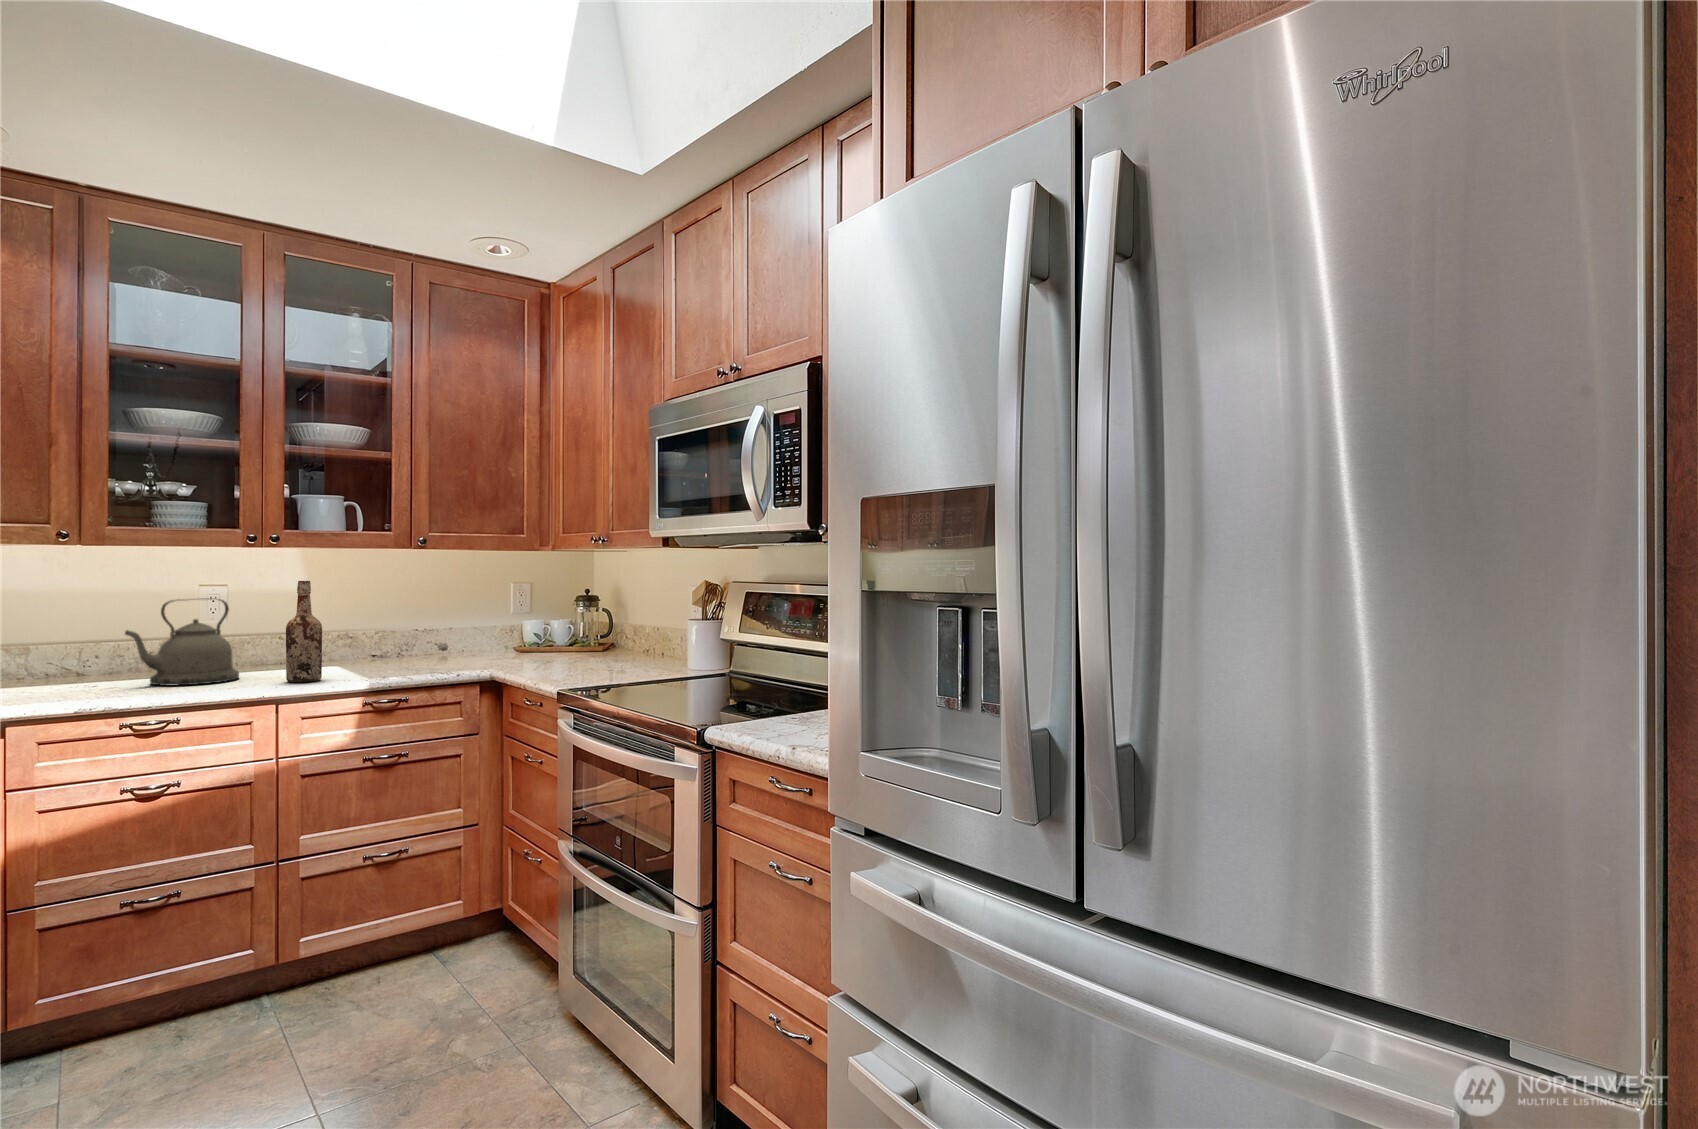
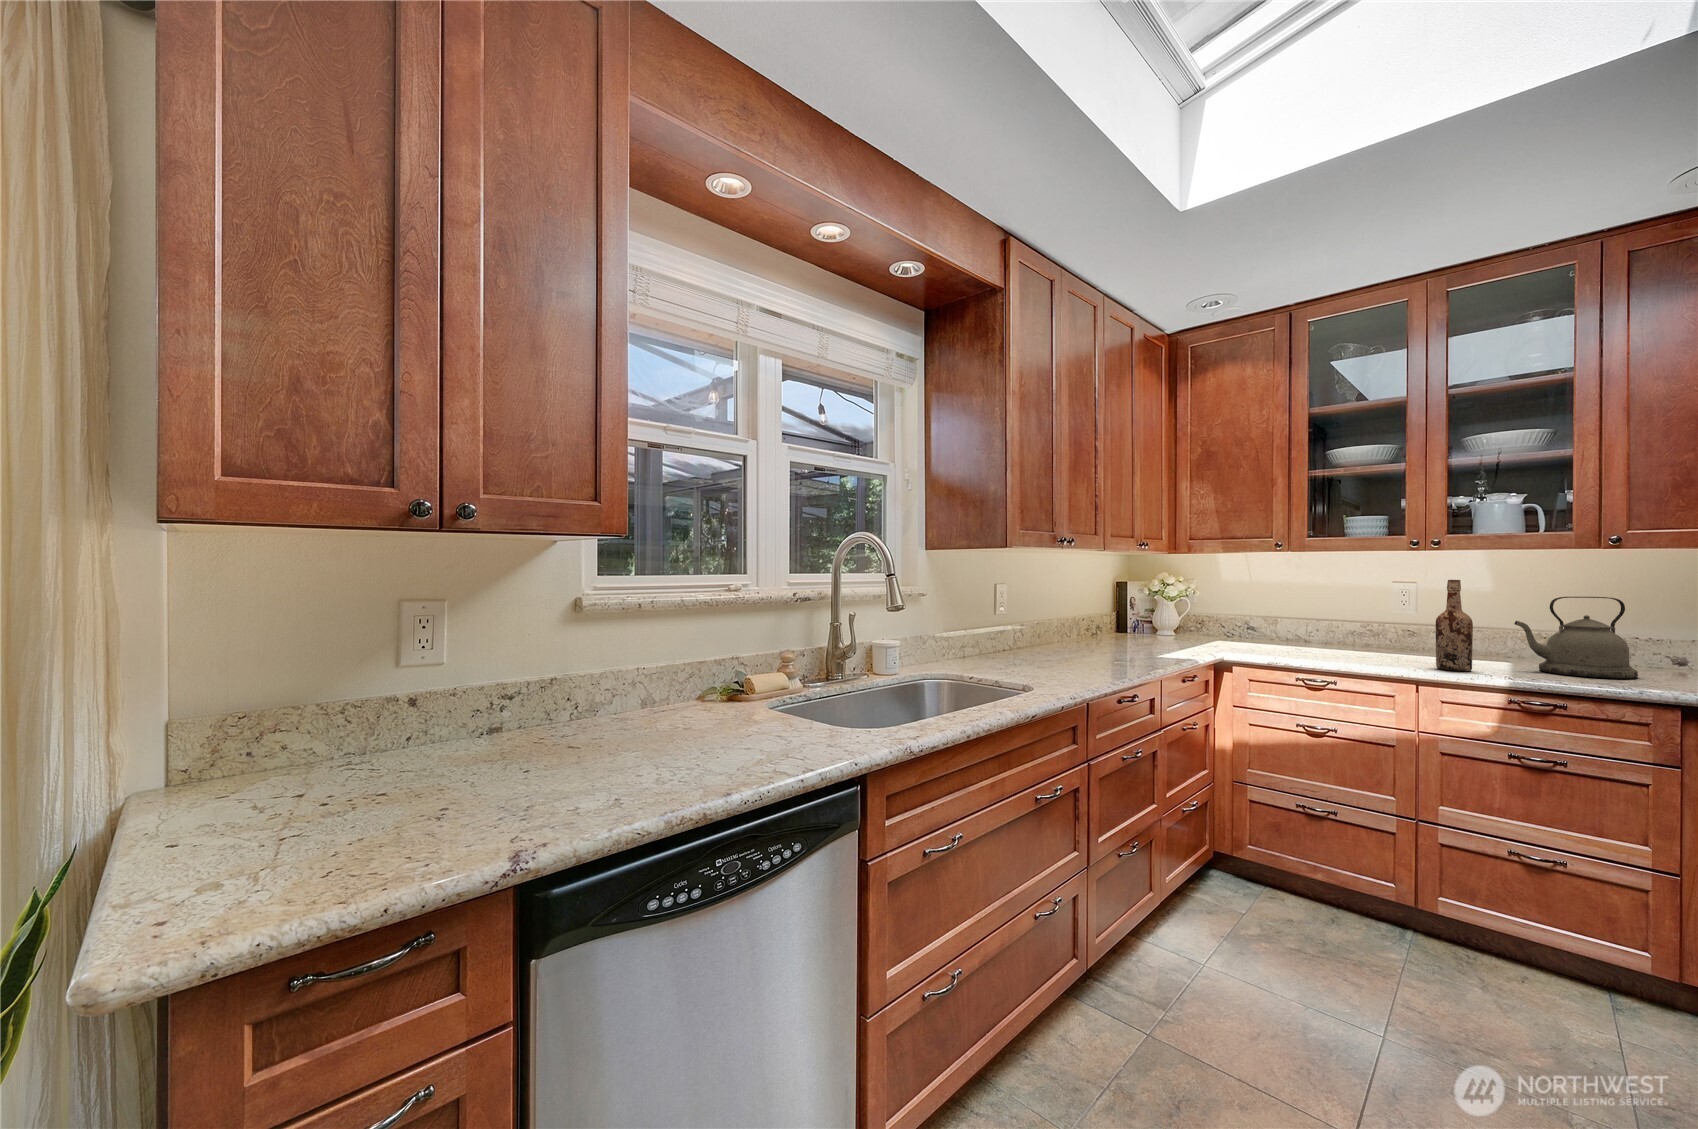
kettle: present [125,598,239,686] -> present [1514,597,1638,679]

